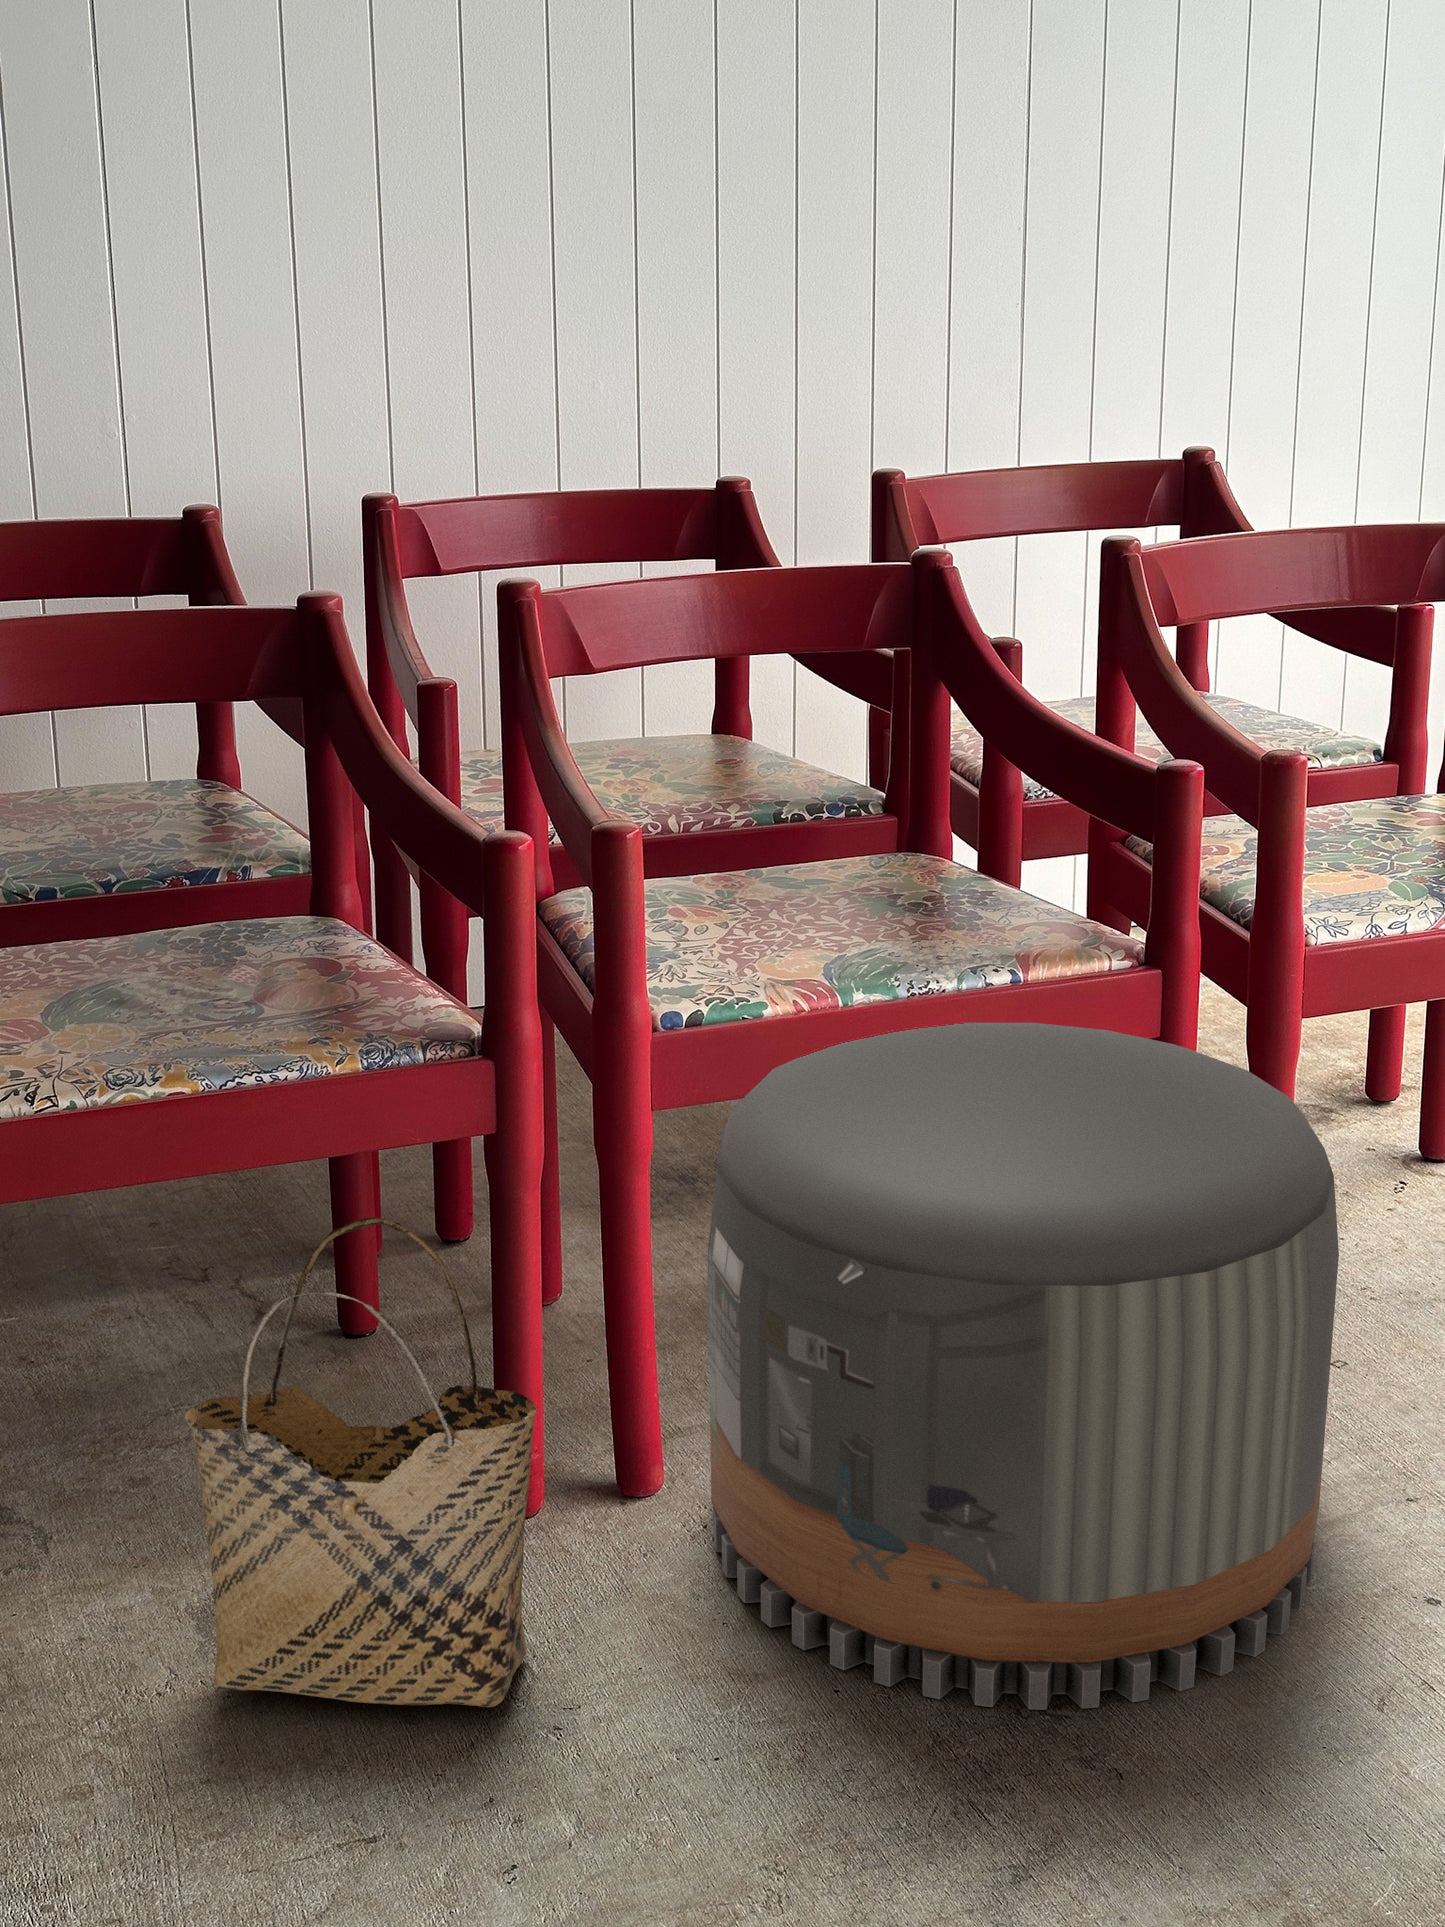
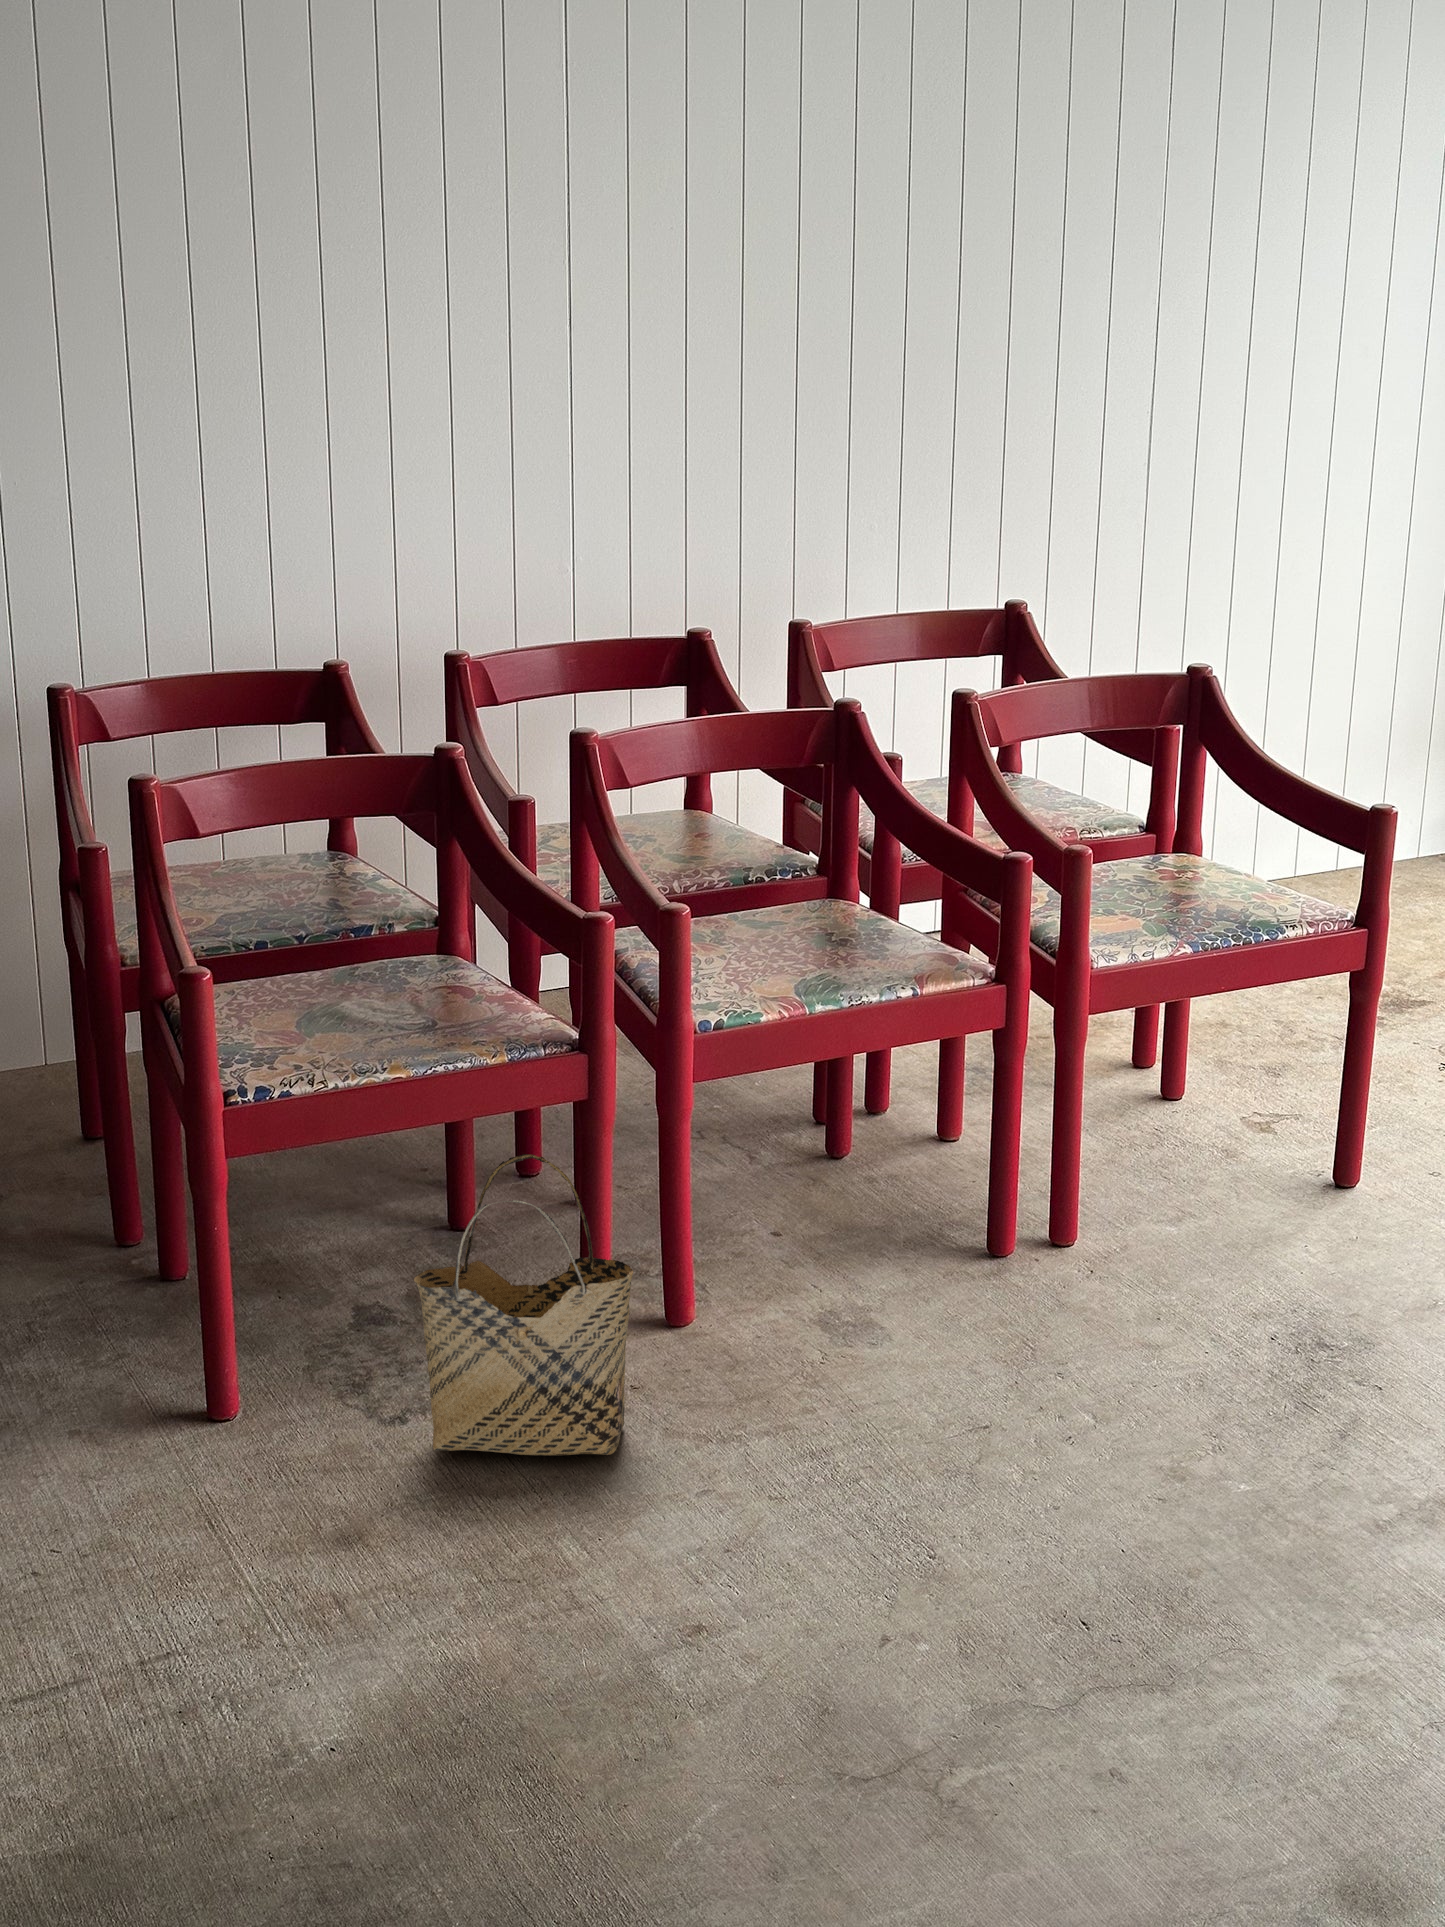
pouf: present [708,1023,1339,1710] -> none [729,1020,1117,1445]

